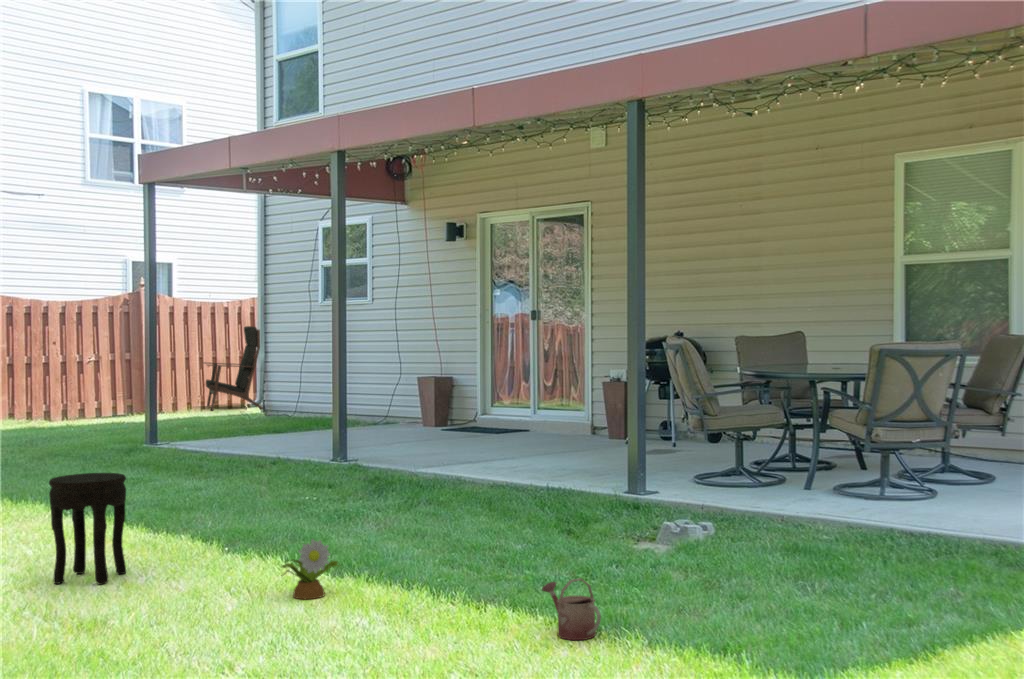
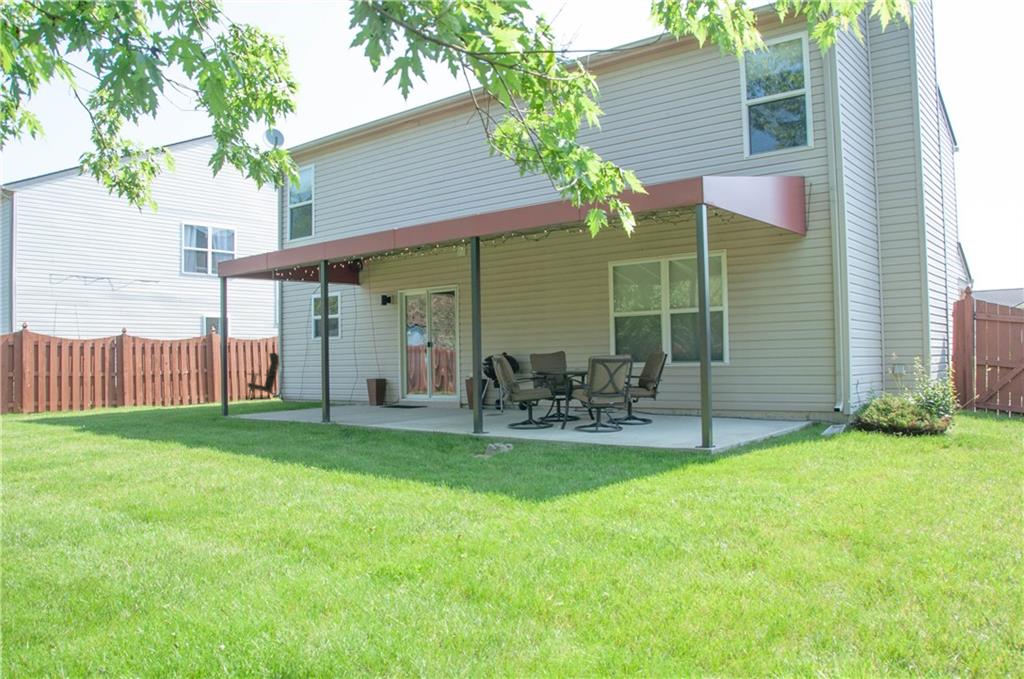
side table: present [49,473,126,585] -> none [181,425,221,480]
decorative plant: present [281,539,339,599] -> none [300,452,331,482]
watering can: present [542,578,601,640] -> none [426,464,452,492]

